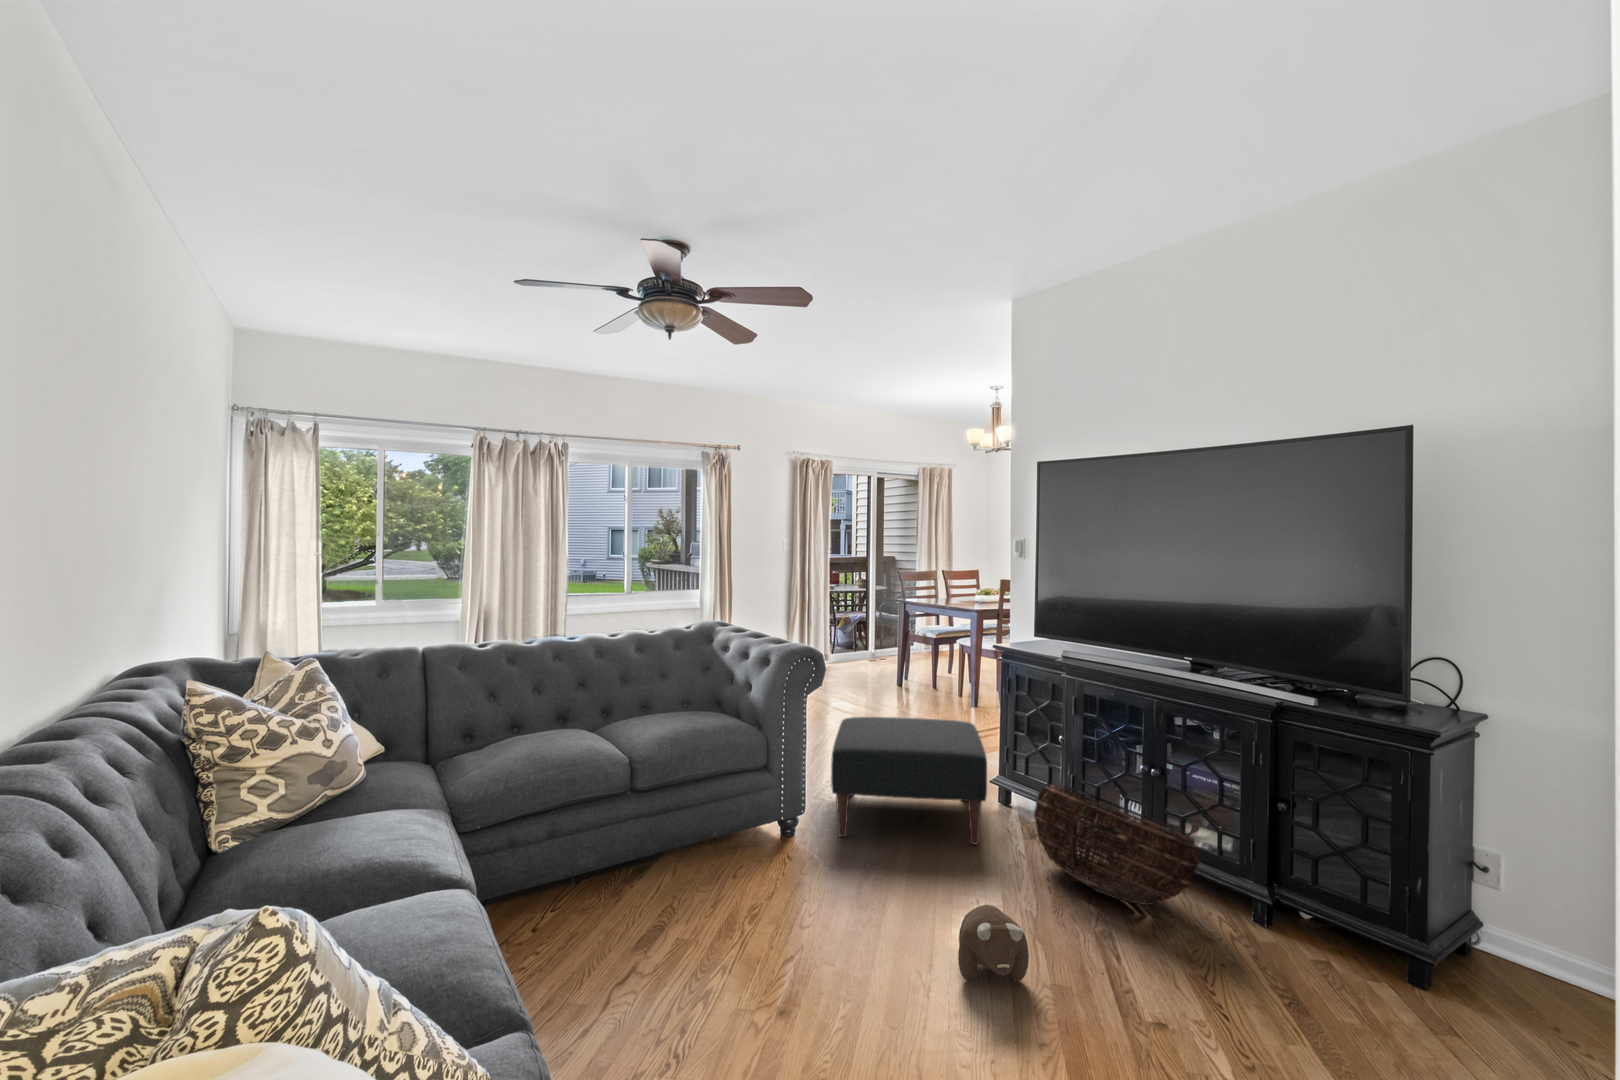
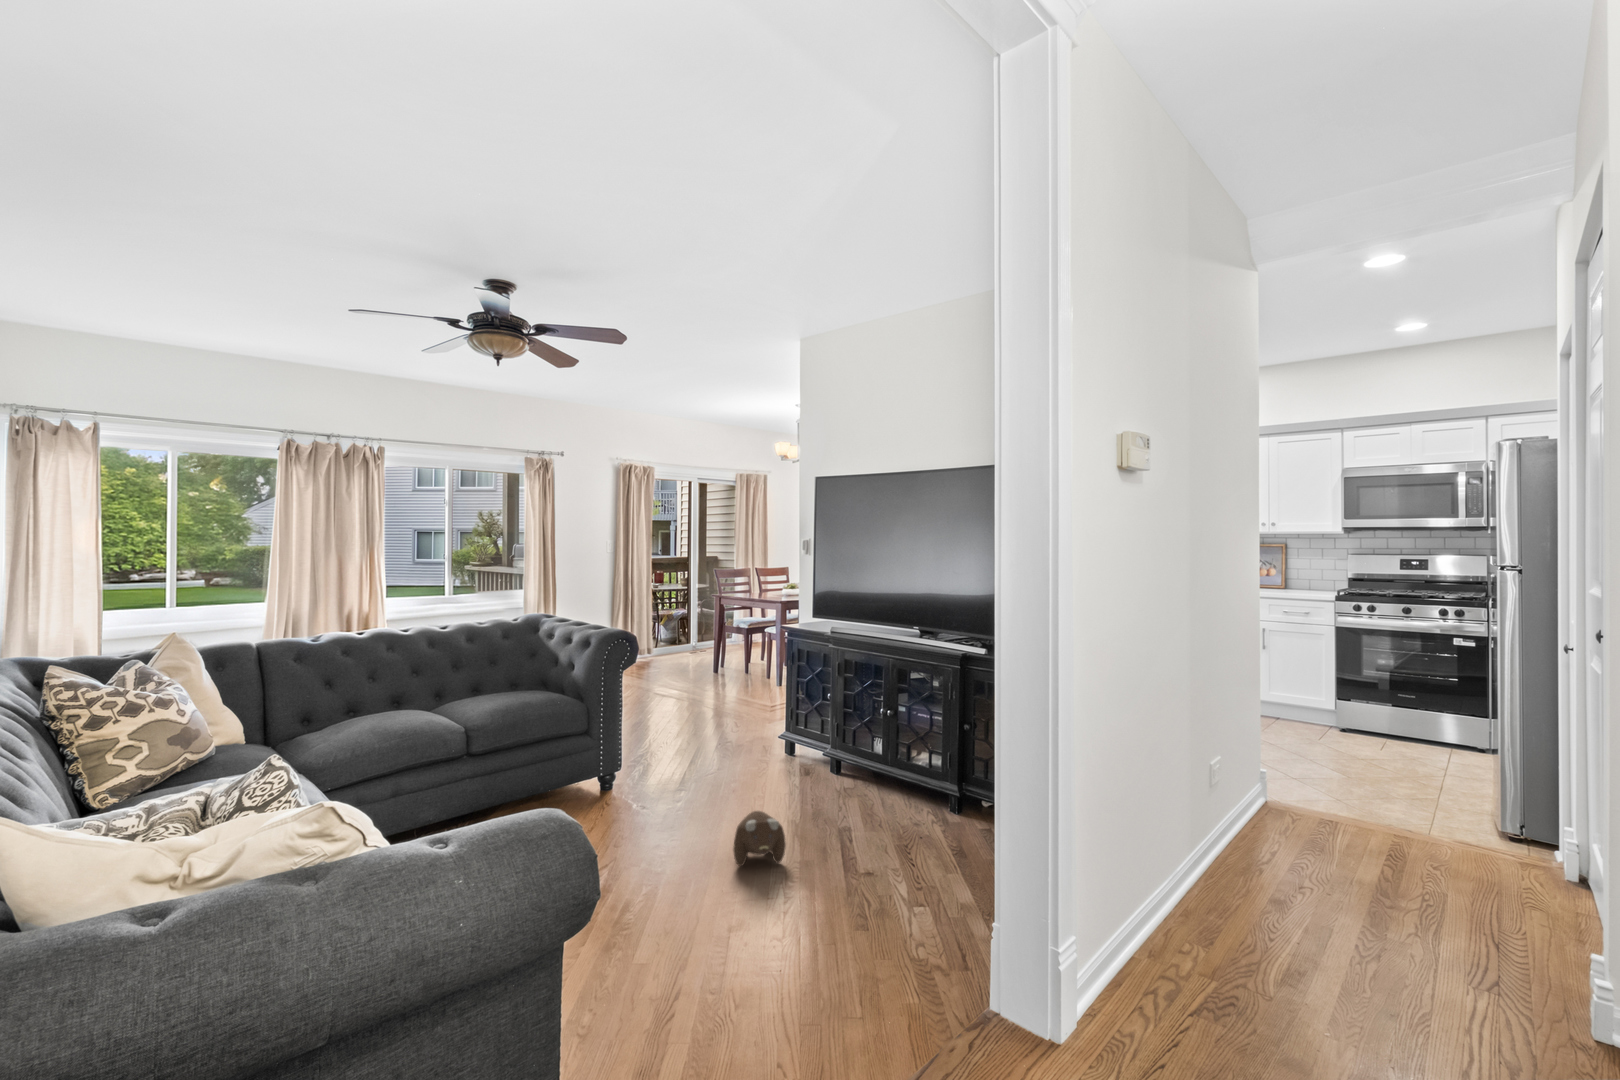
ottoman: present [831,717,987,844] -> none [642,690,771,788]
basket: present [1034,782,1199,905] -> none [806,727,918,811]

